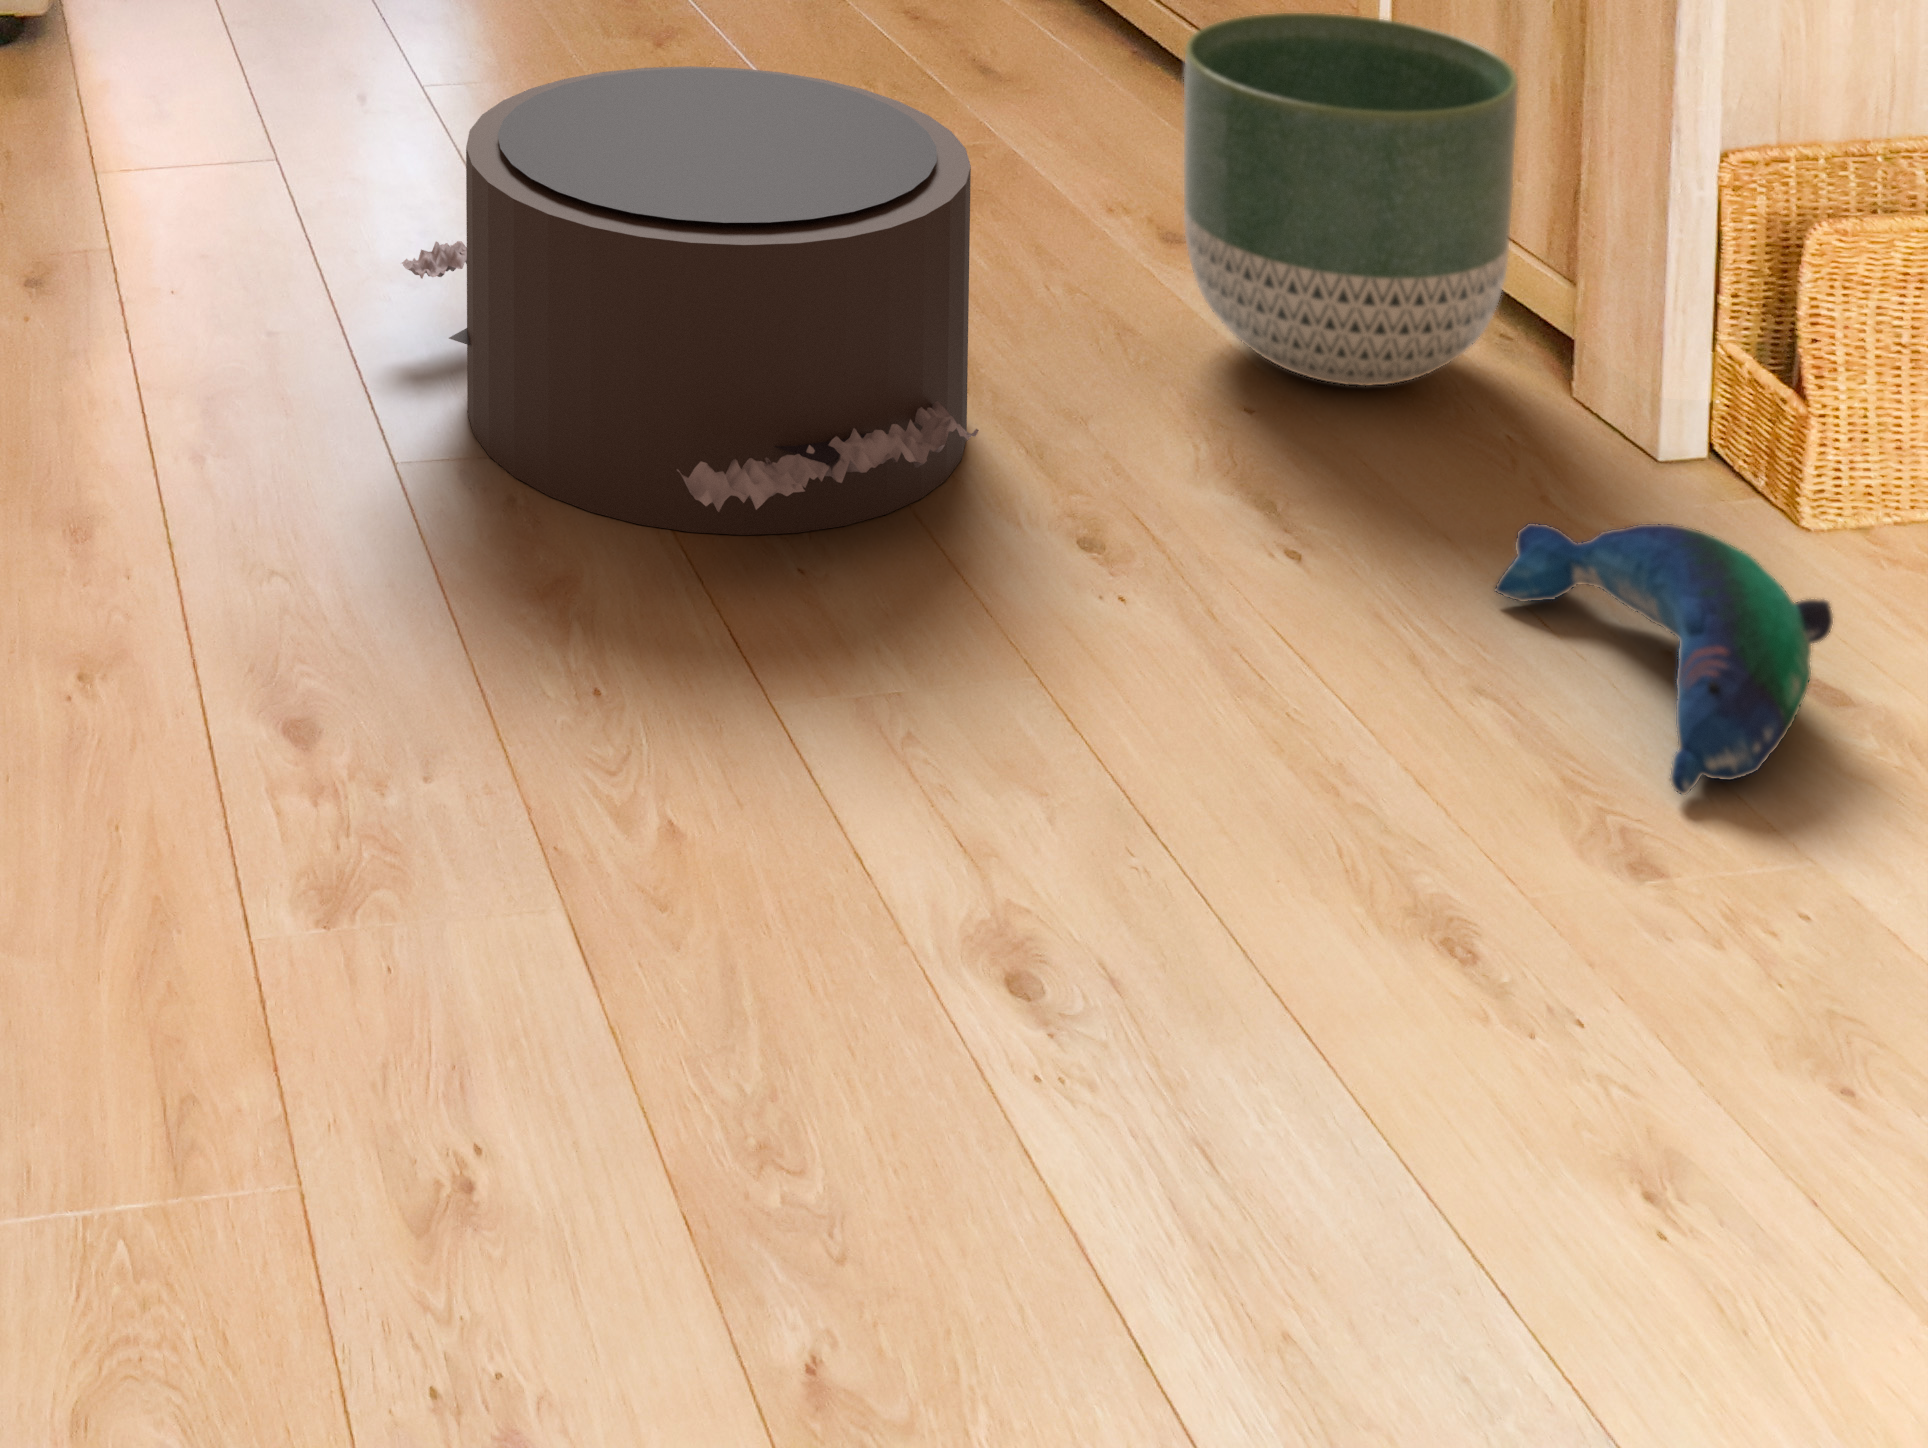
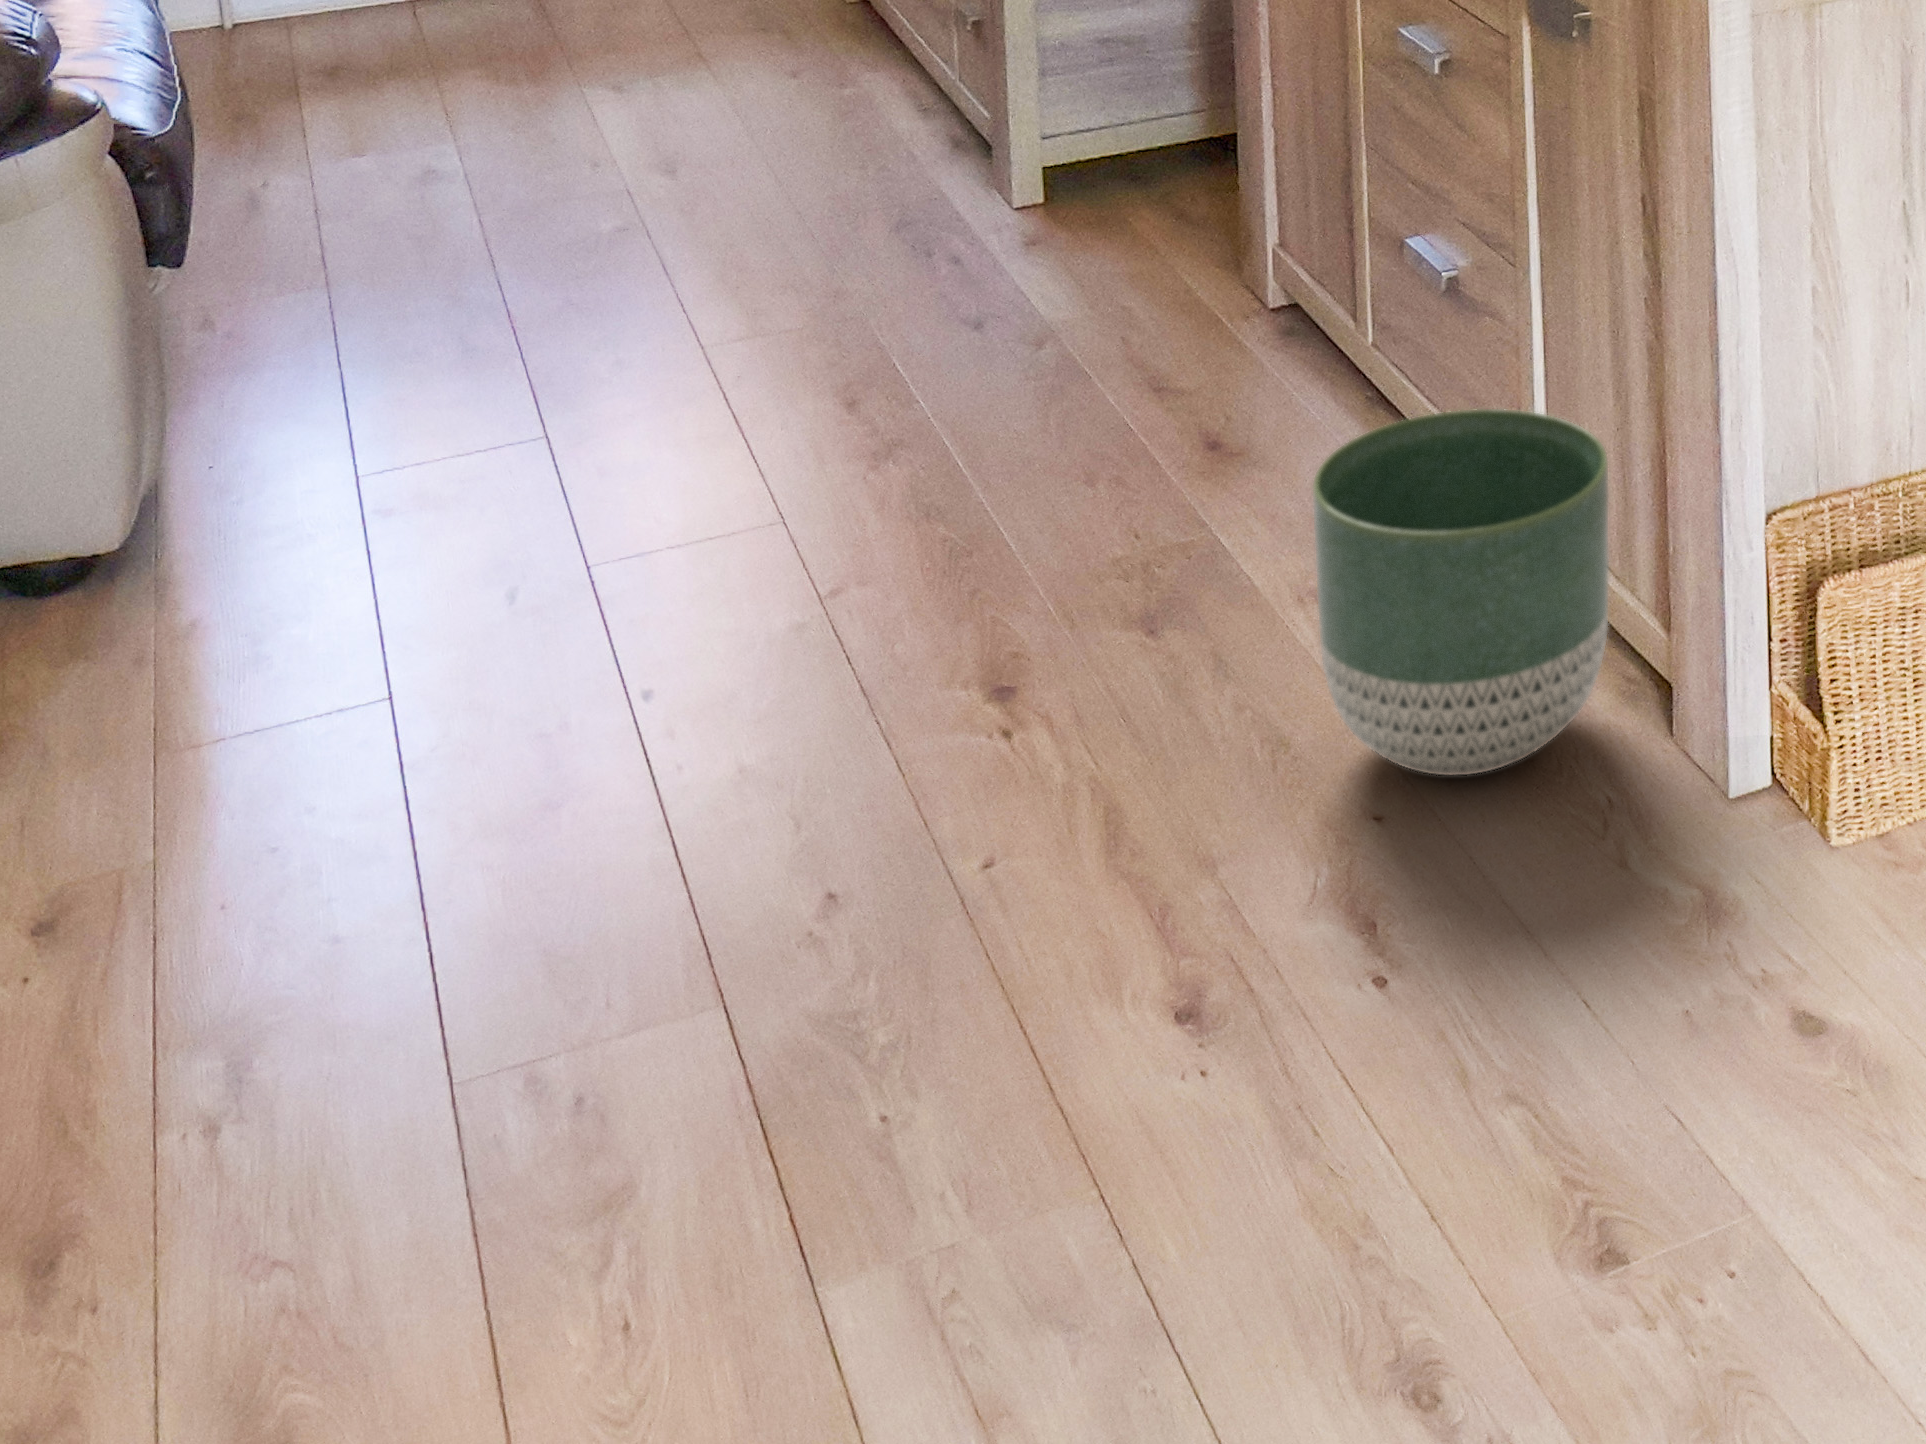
pouf: present [402,66,979,535] -> none [486,563,1088,1107]
plush toy: present [1495,523,1833,795] -> none [1539,901,1788,1174]

